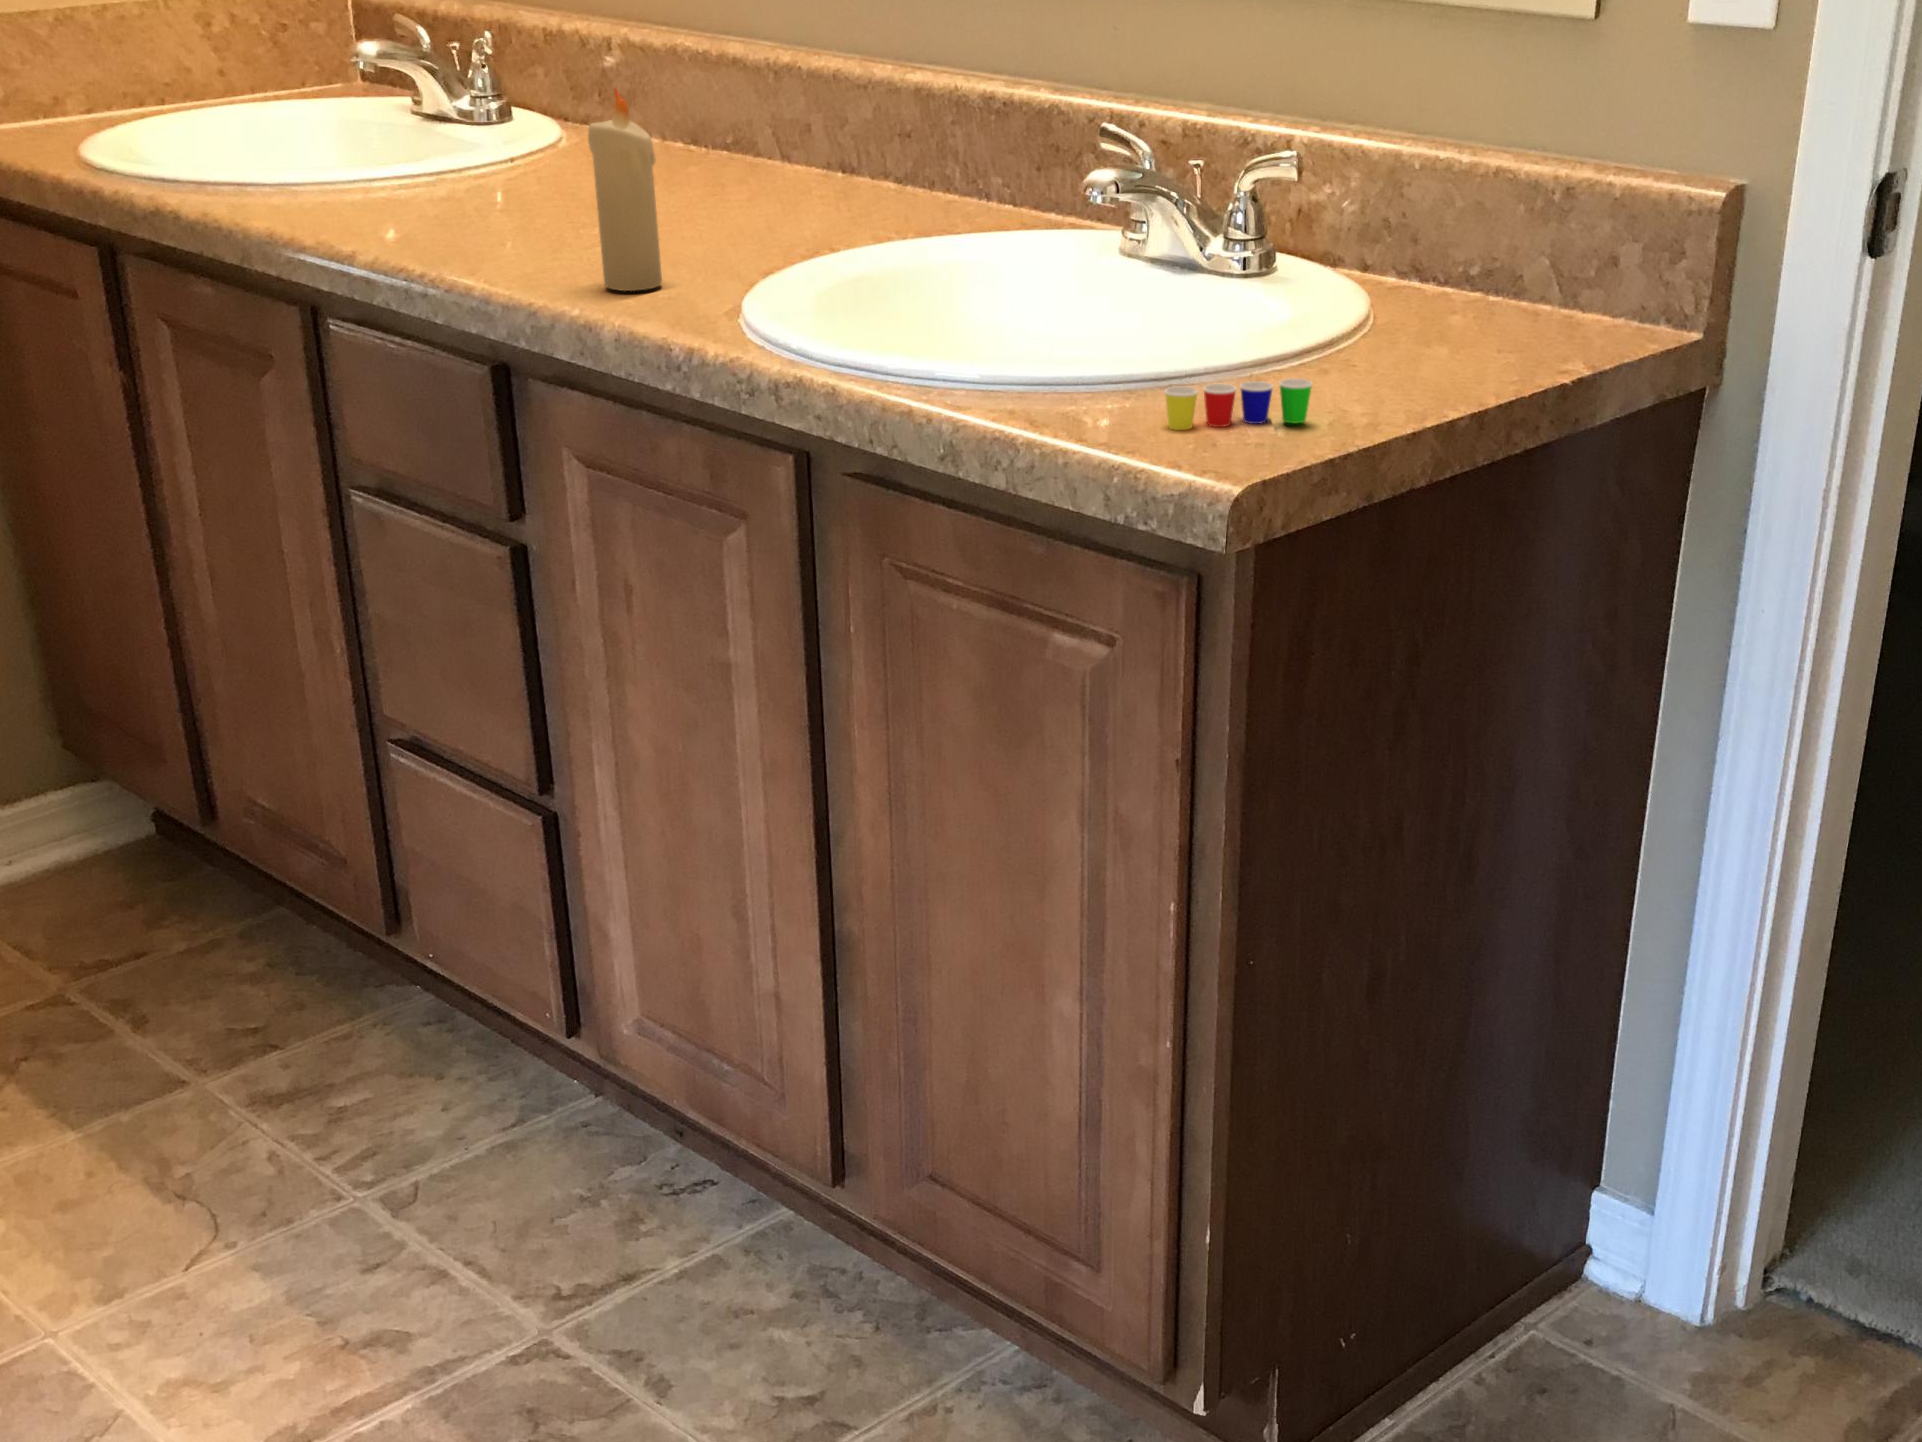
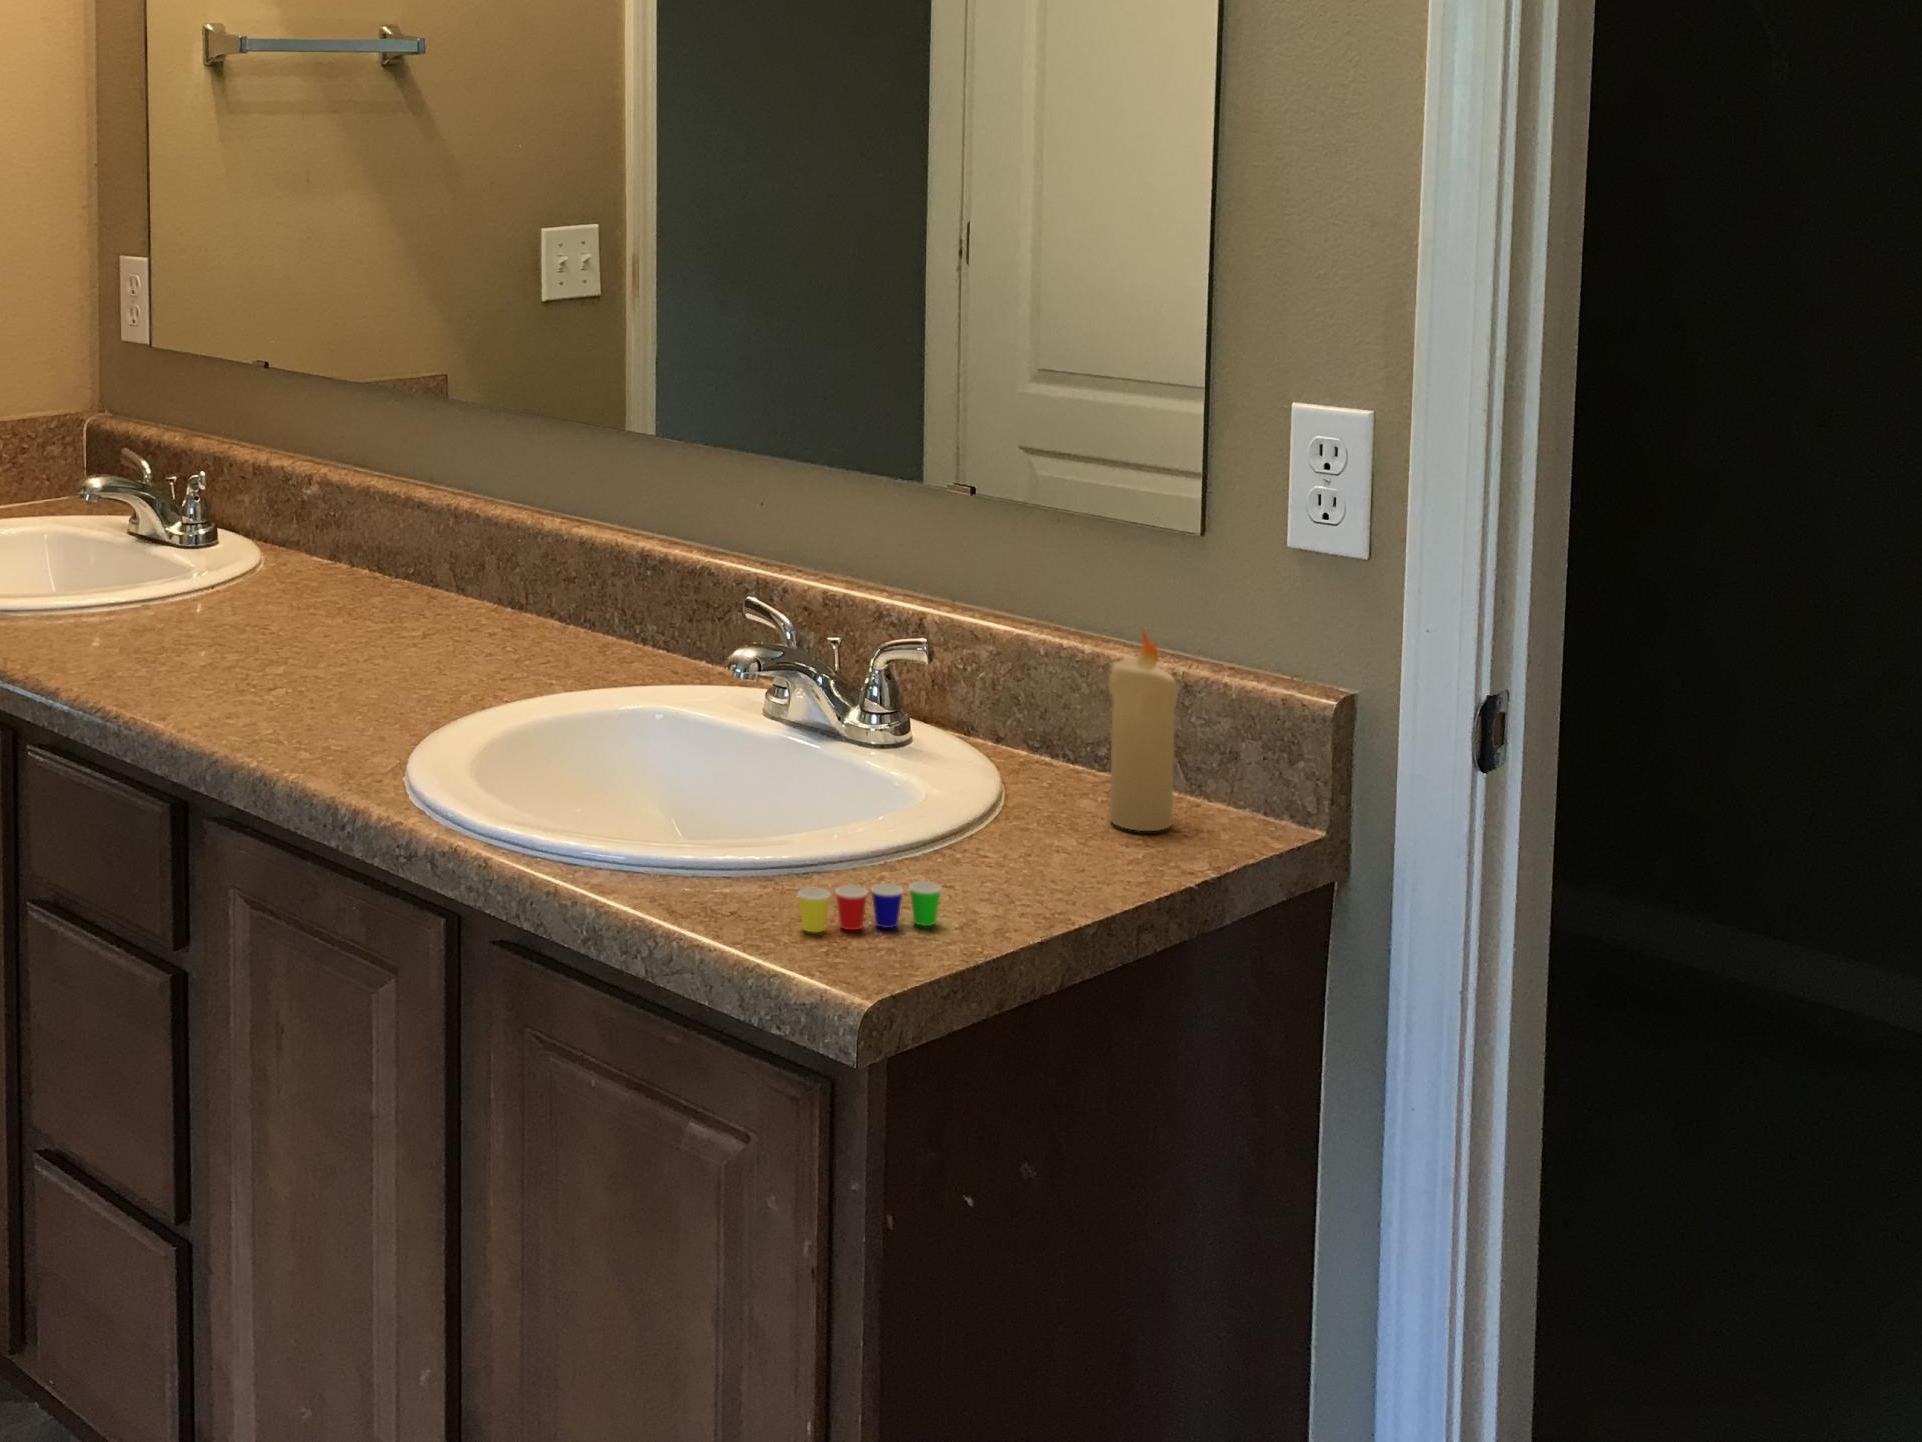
candle: present [588,88,662,291] -> present [1109,630,1177,831]

